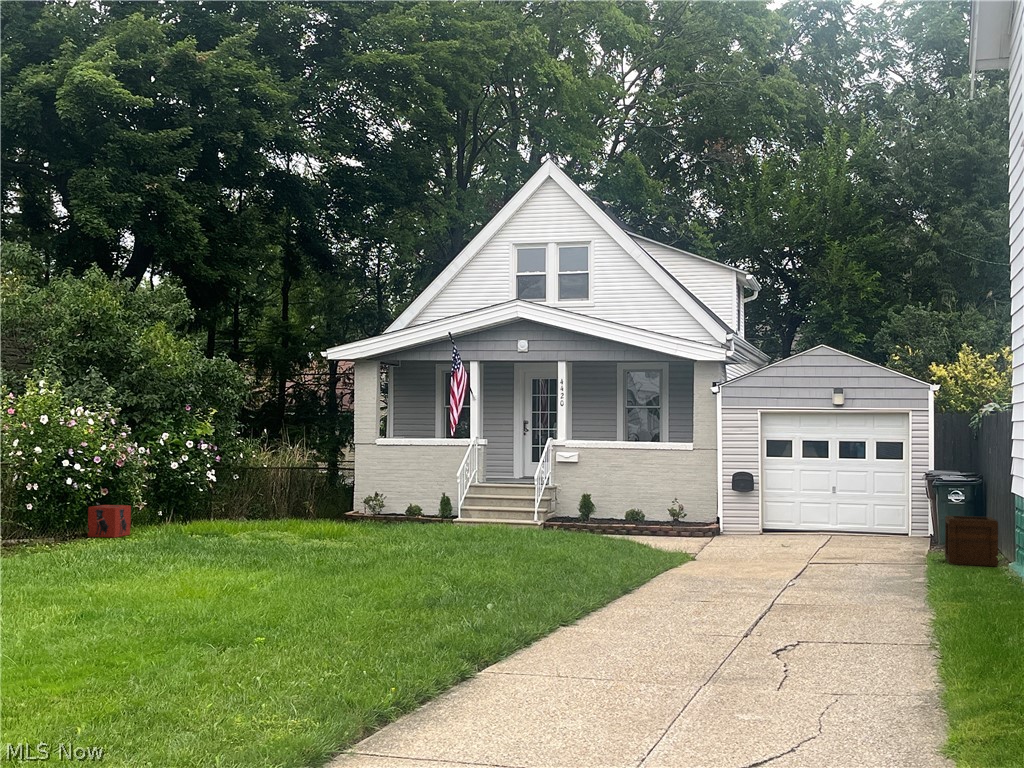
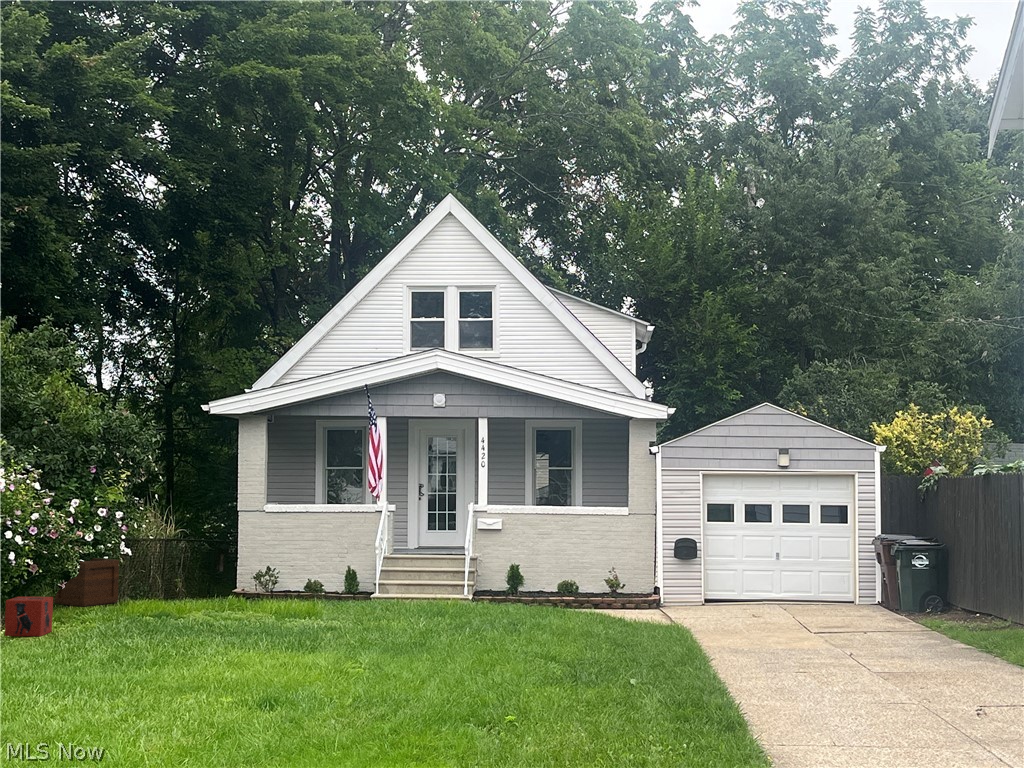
wooden crate: present [945,516,998,567] -> present [54,558,119,607]

